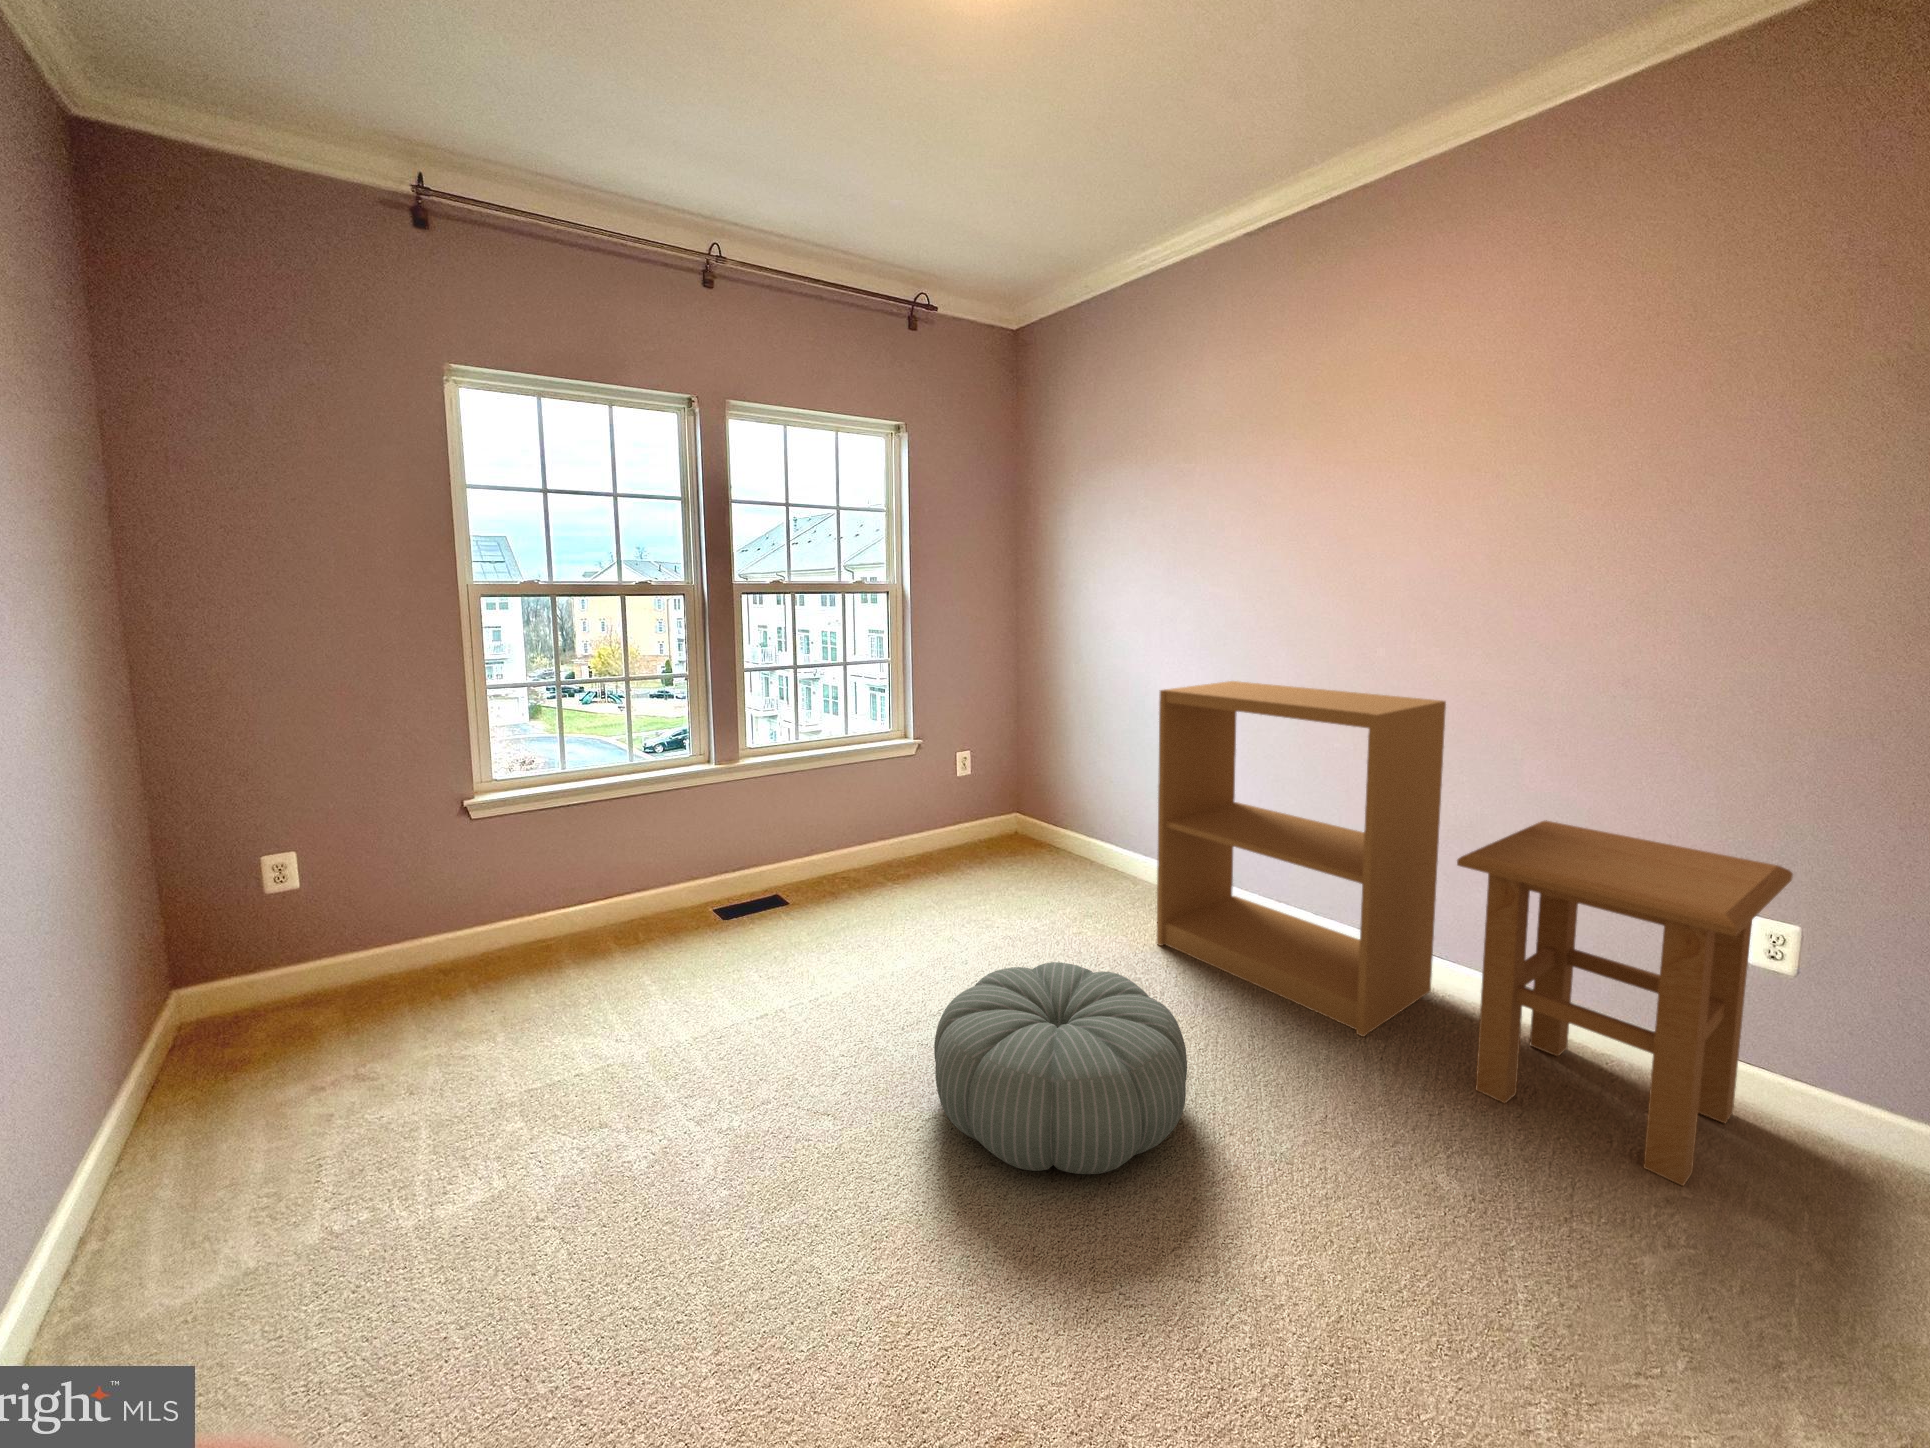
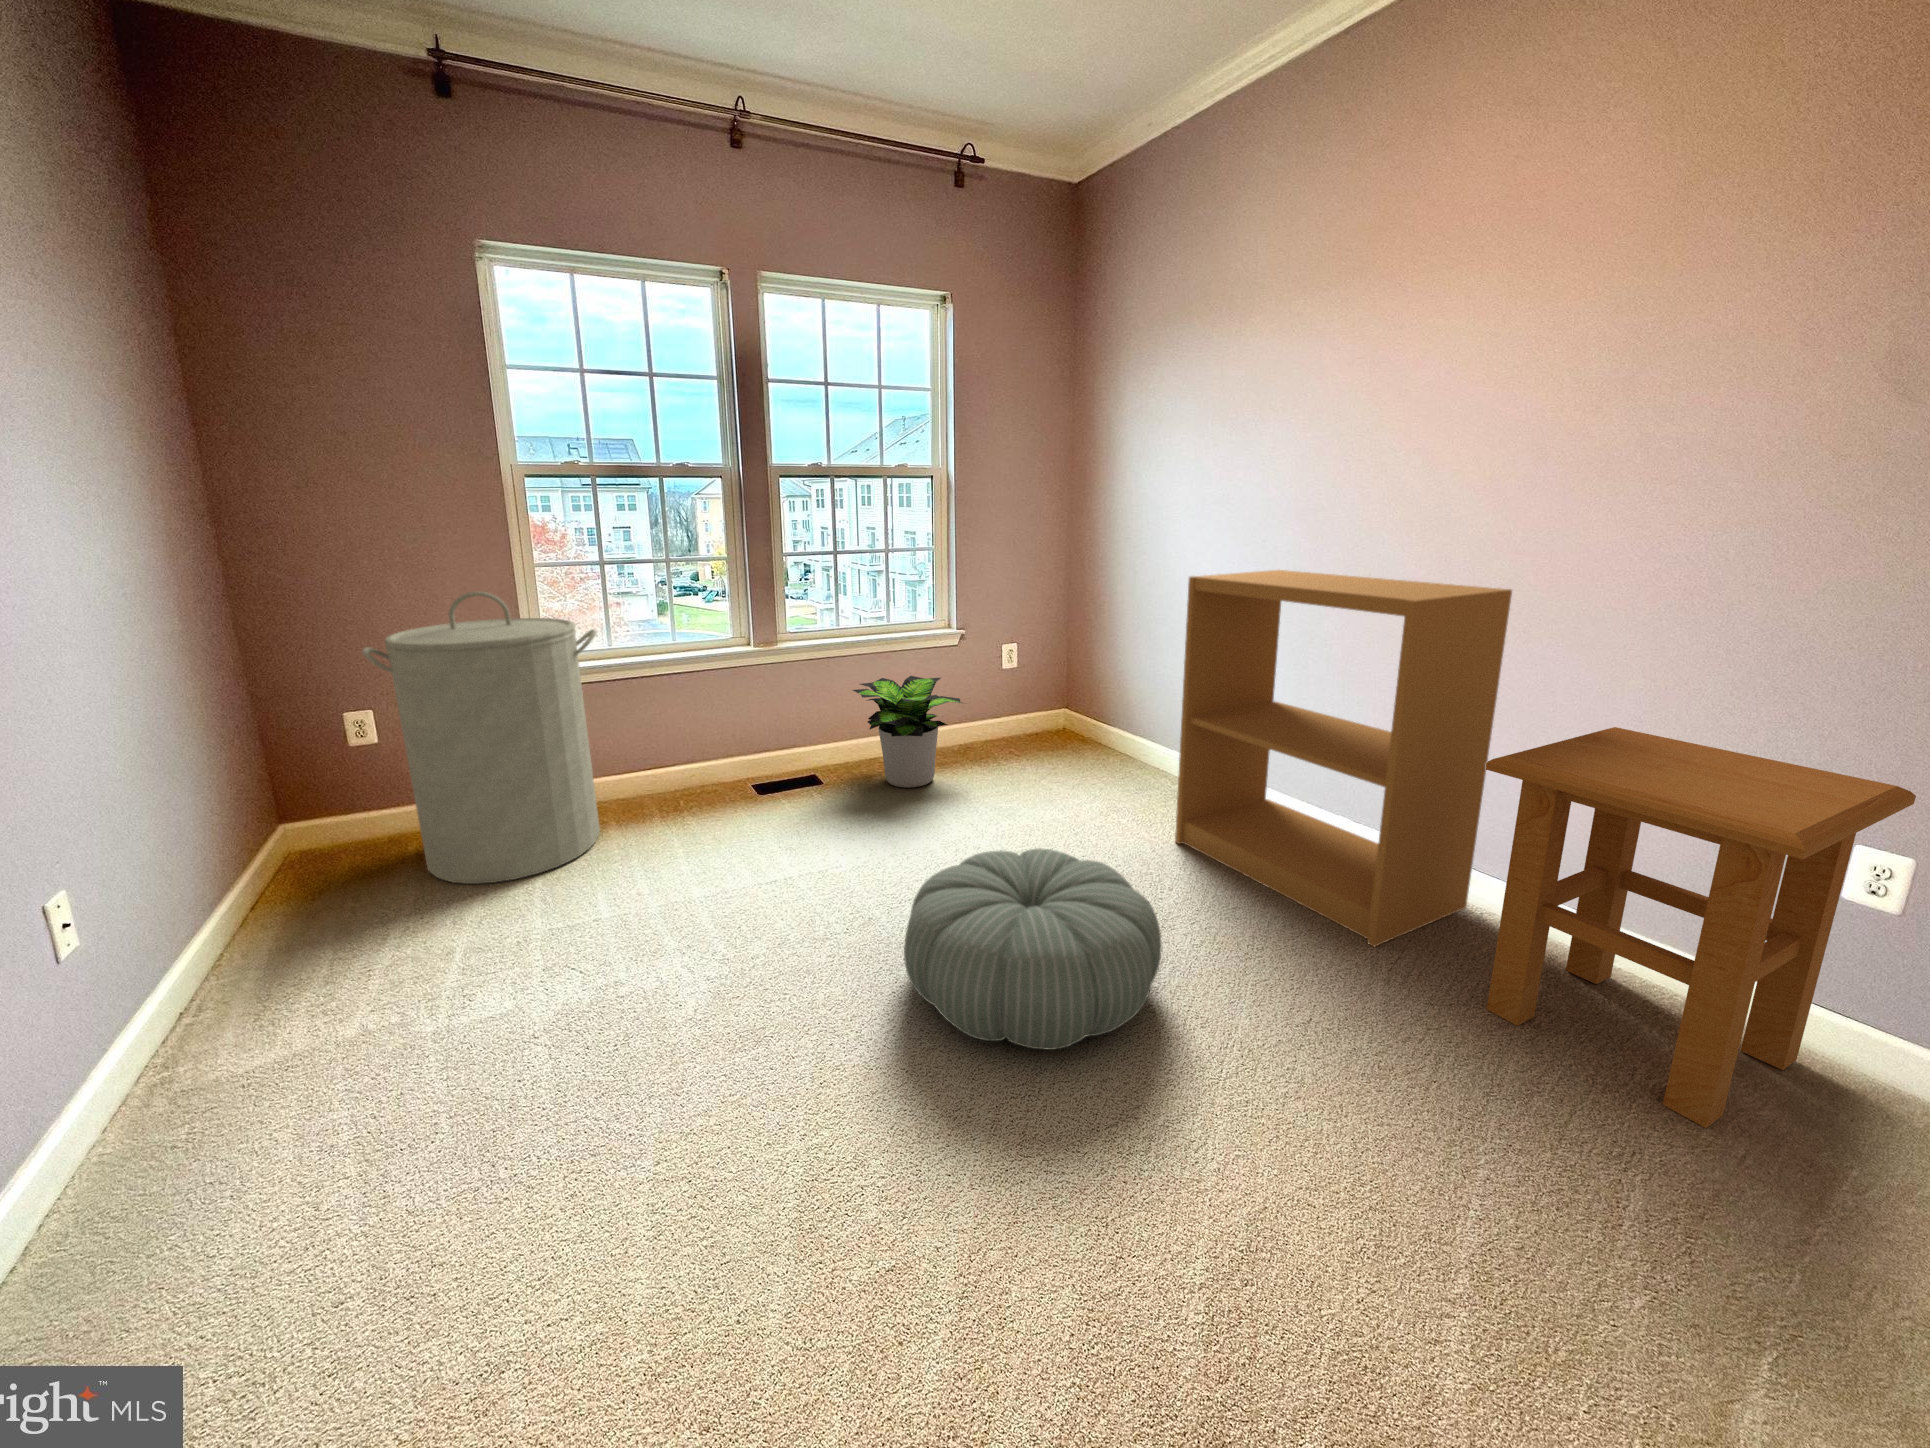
laundry hamper: none [308,719,568,1044] -> present [362,592,600,884]
potted plant: none [823,787,942,902] -> present [853,676,963,788]

